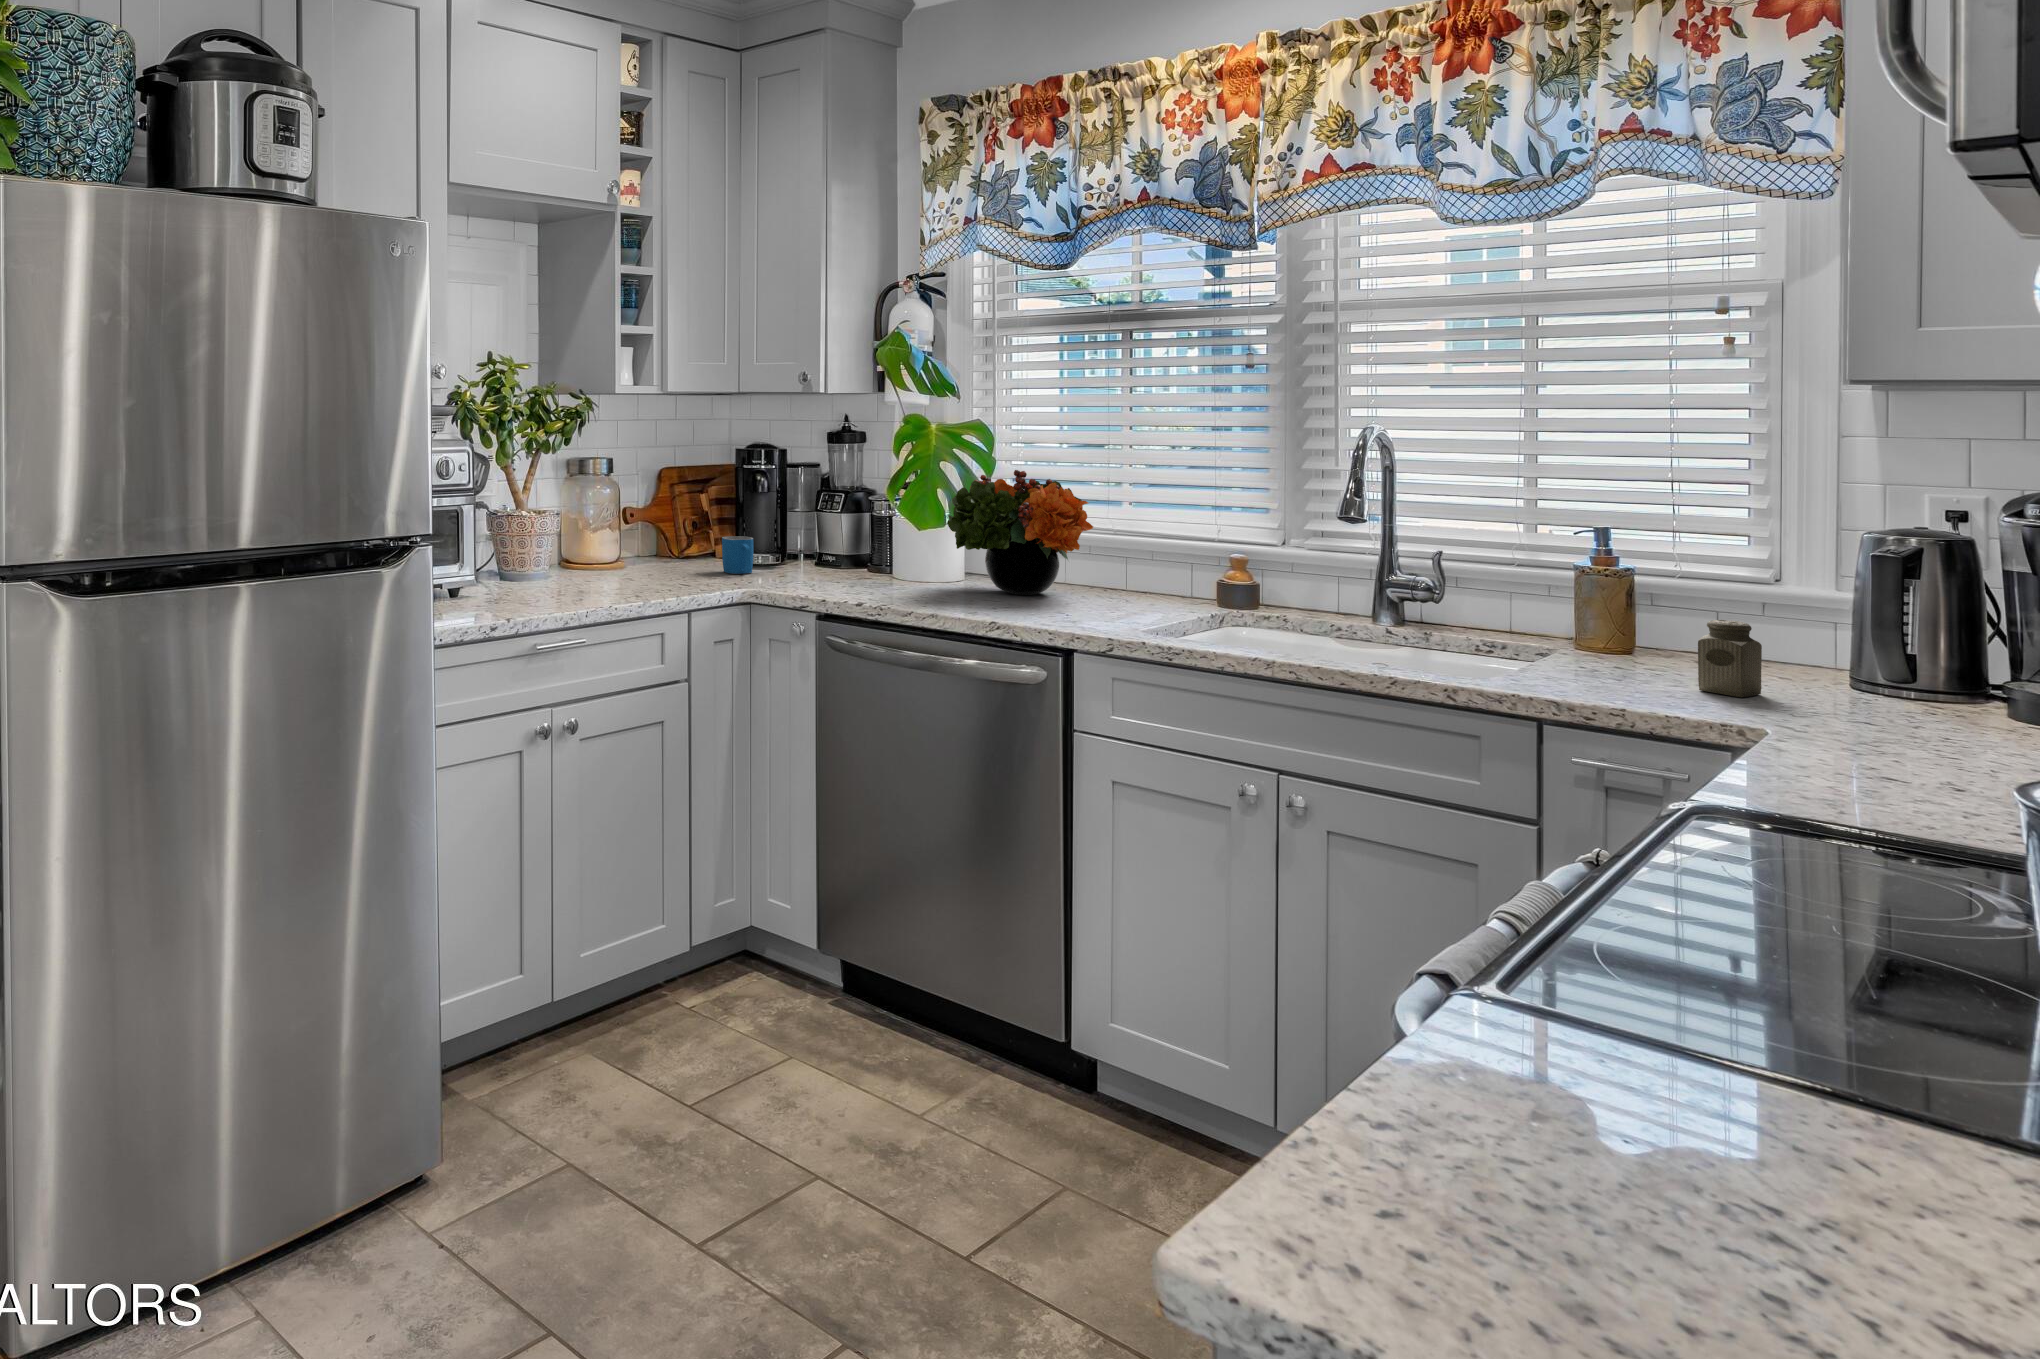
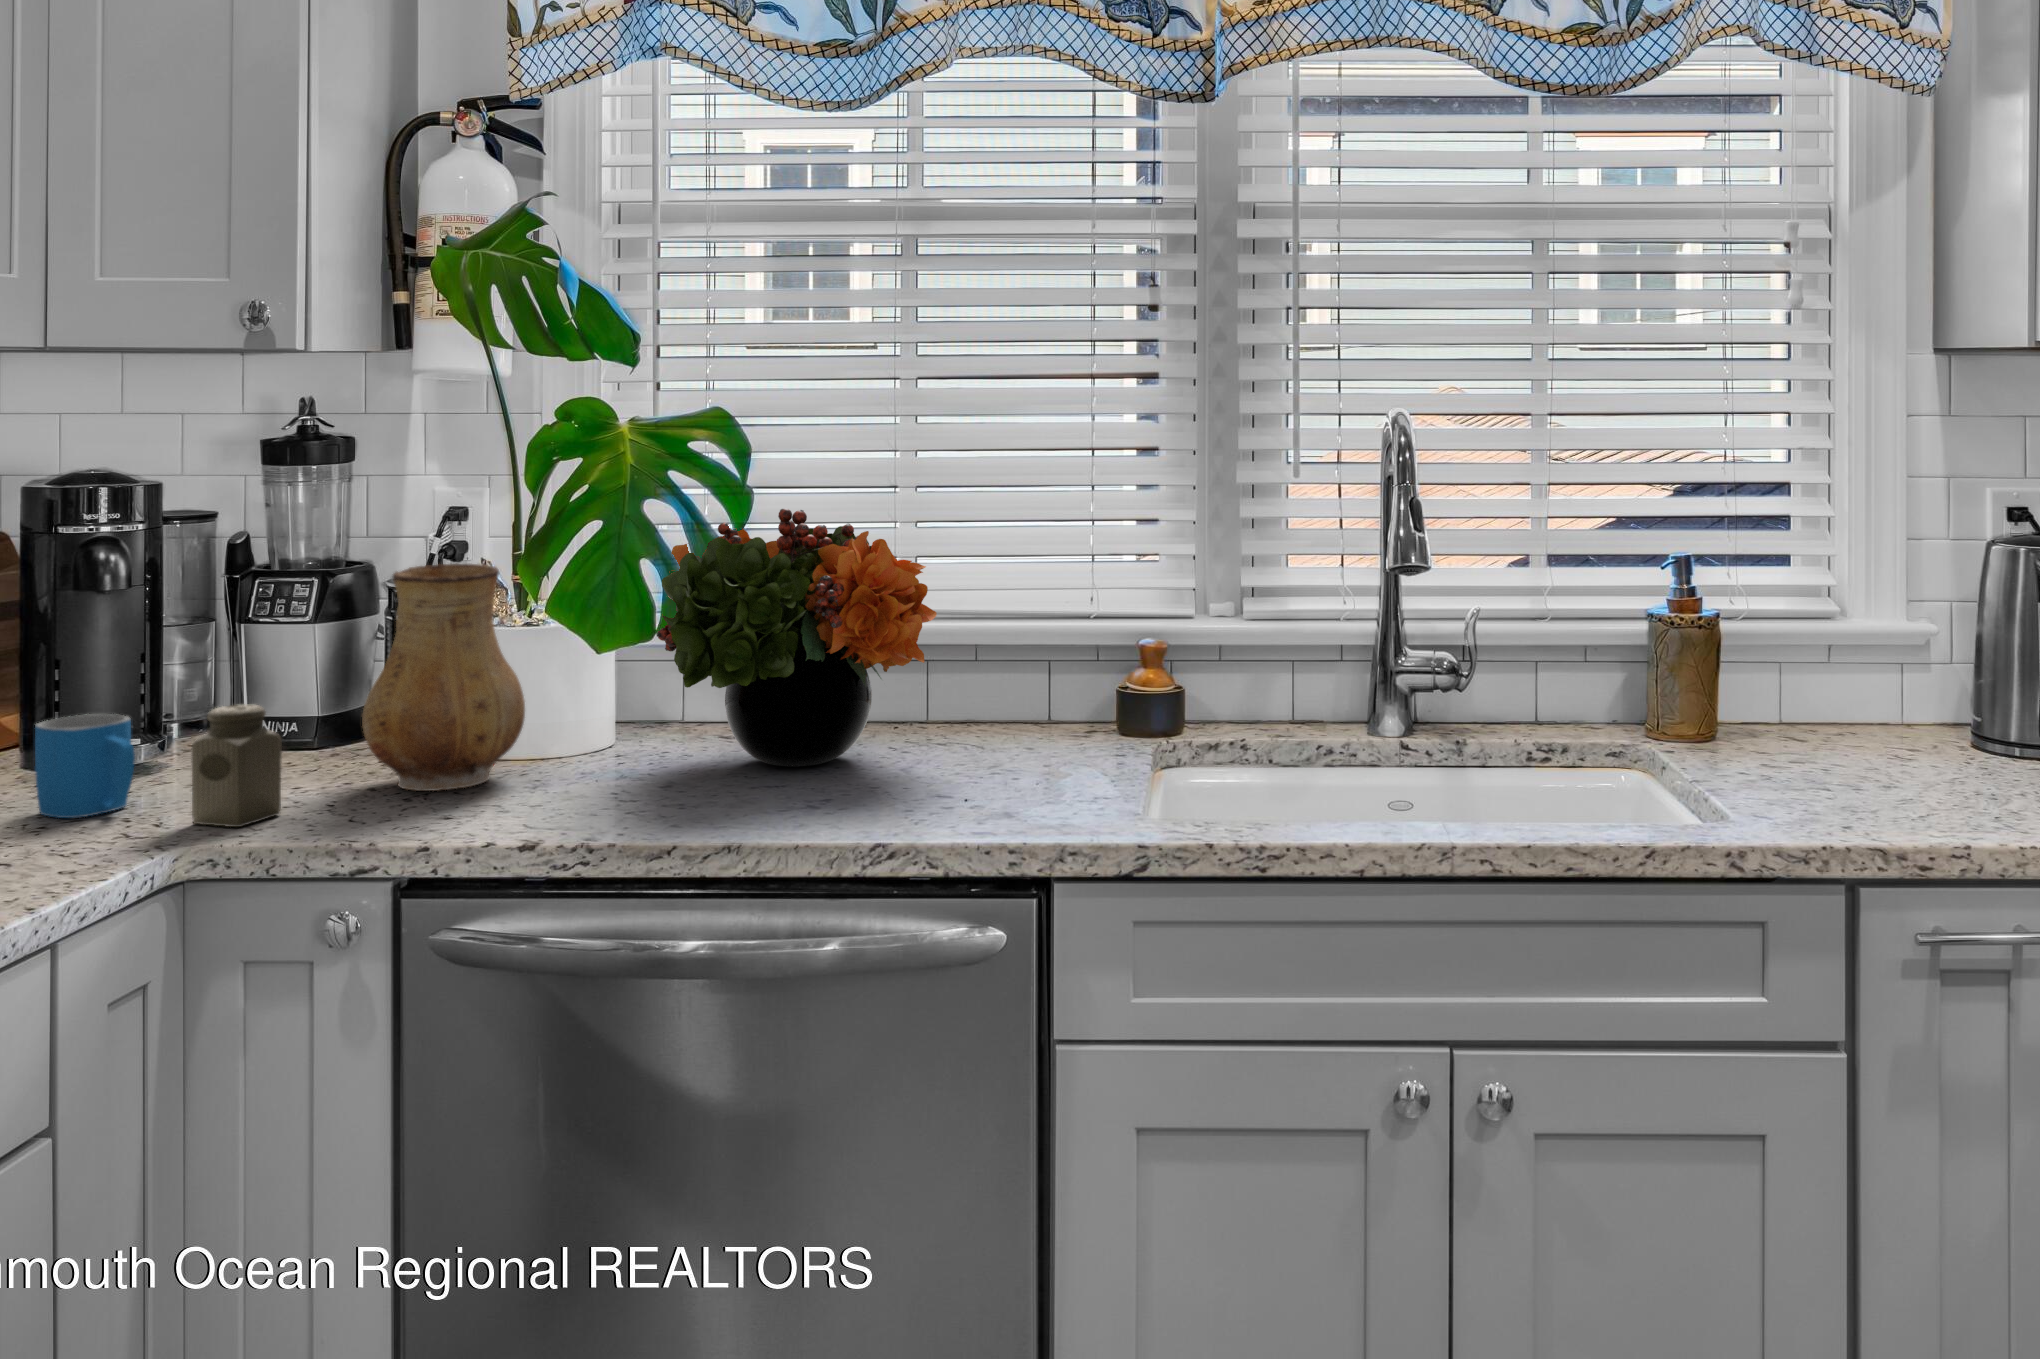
ceramic pitcher: none [833,487,900,583] -> present [362,564,525,791]
salt shaker: present [1698,620,1762,697] -> present [192,704,282,827]

